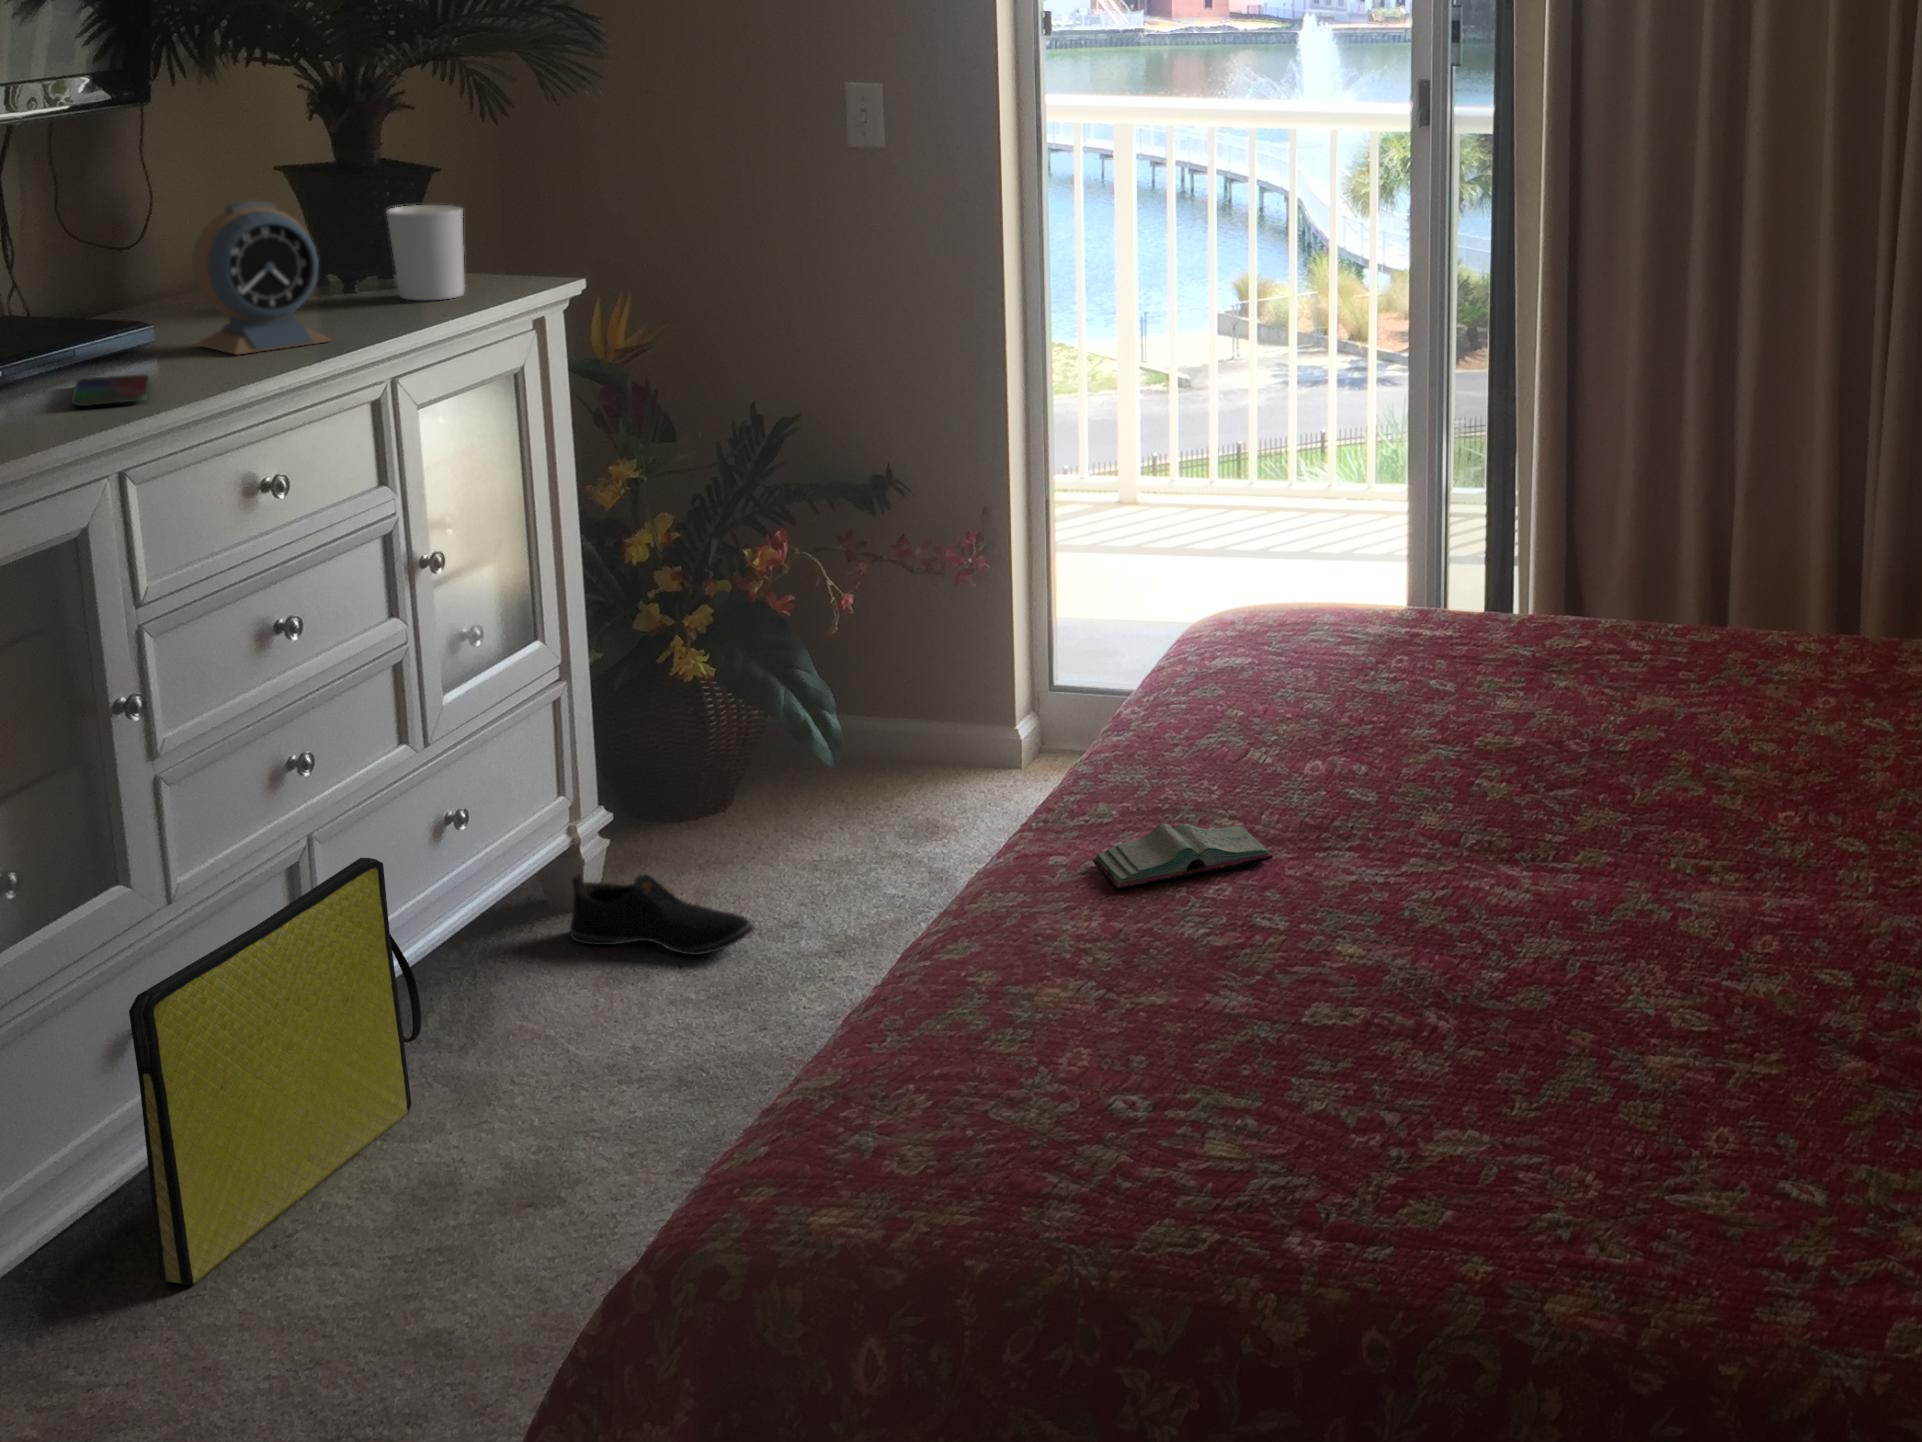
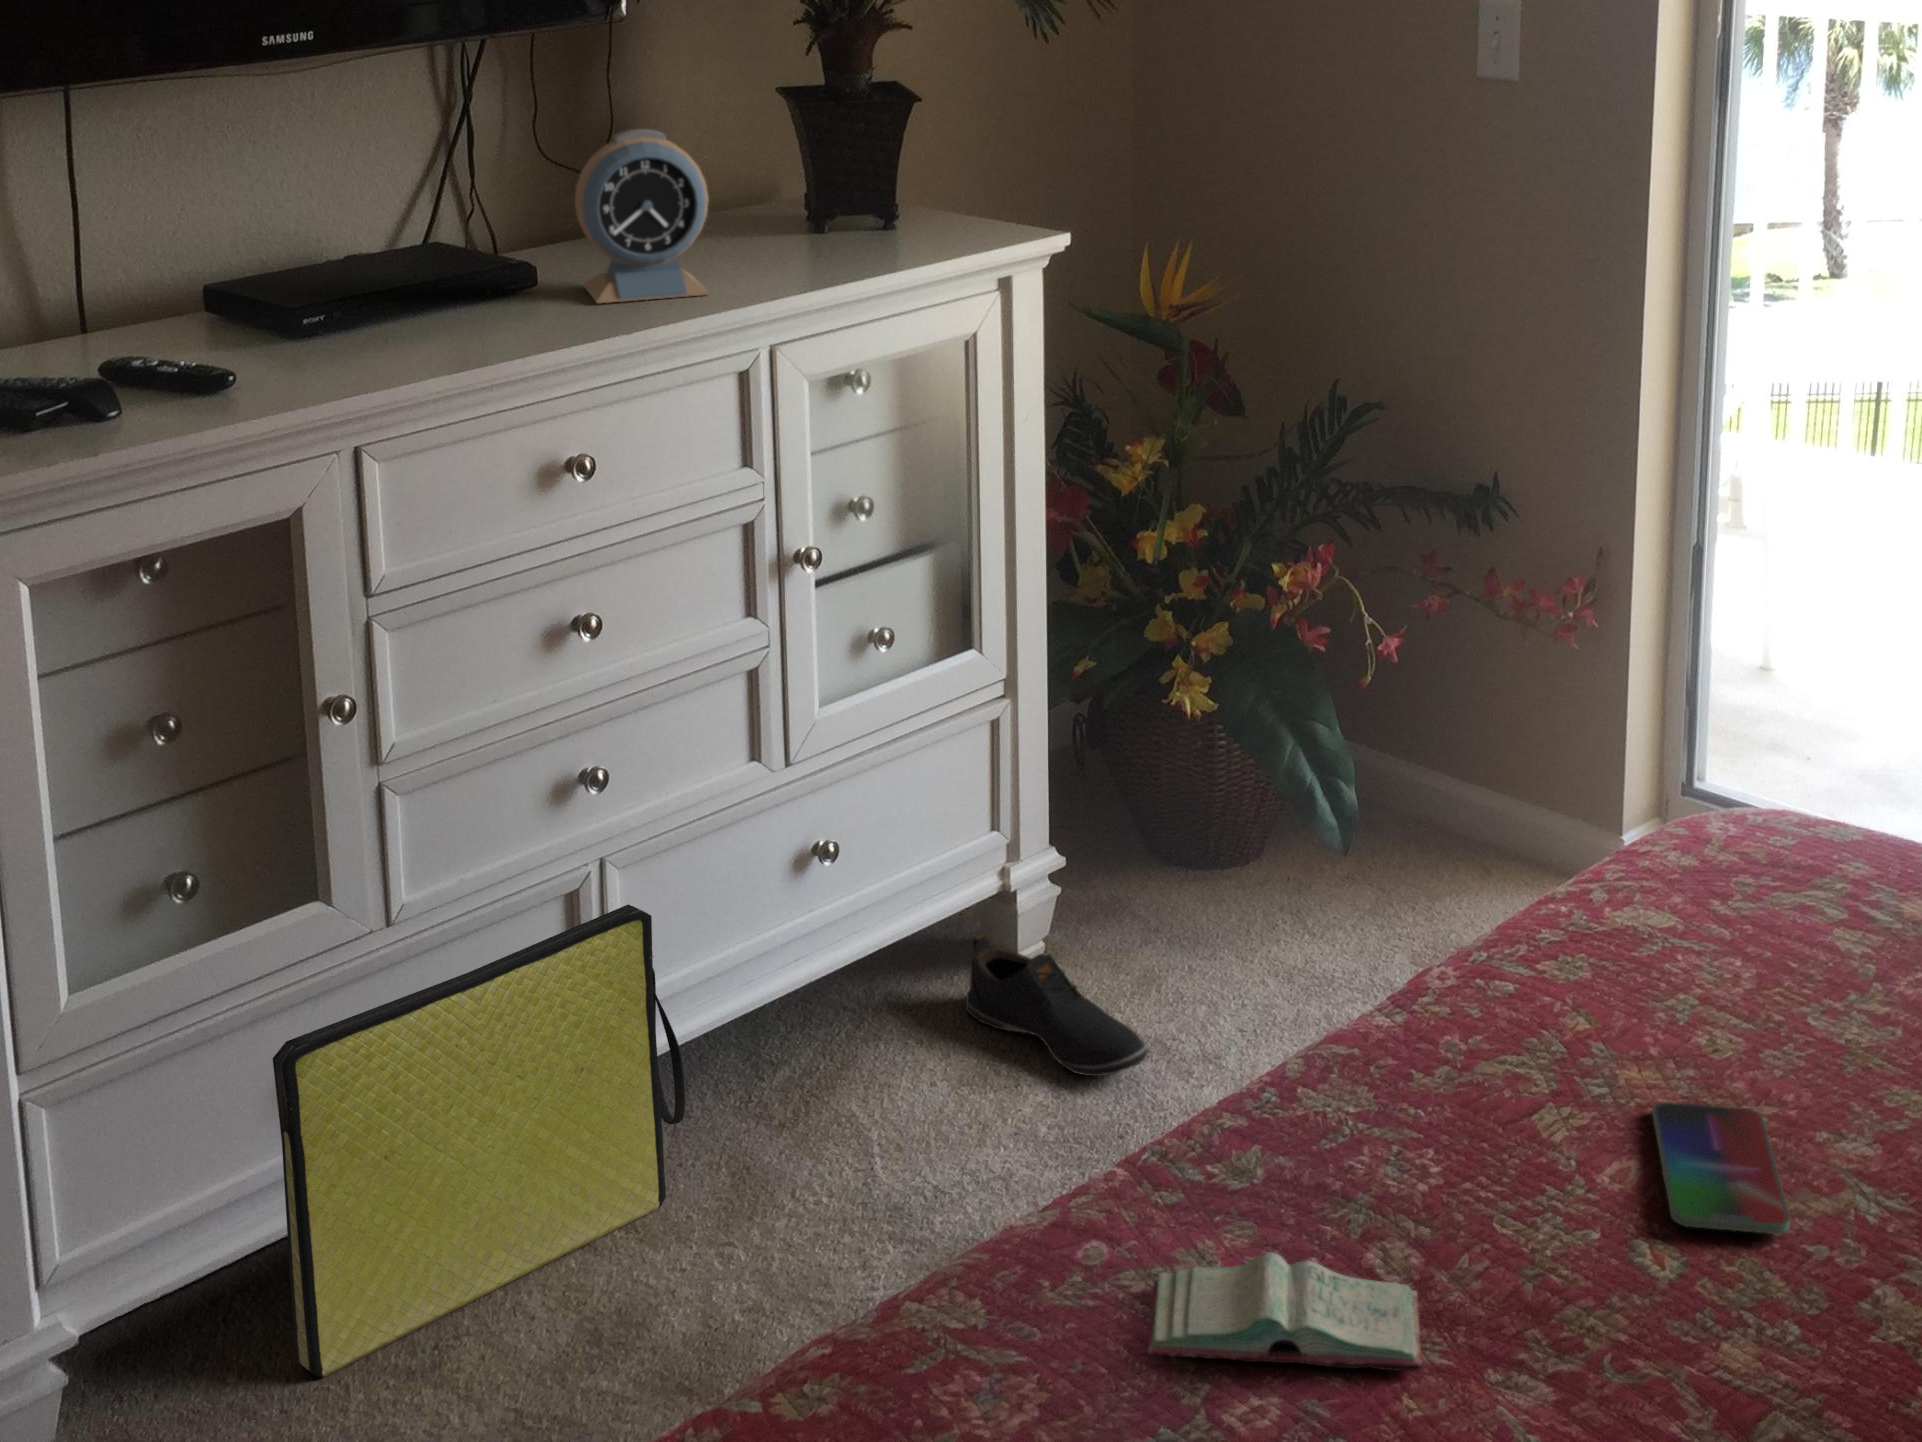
candle holder: present [386,205,465,300] -> none [848,133,931,246]
smartphone: present [72,375,150,406] -> present [1653,1102,1790,1234]

